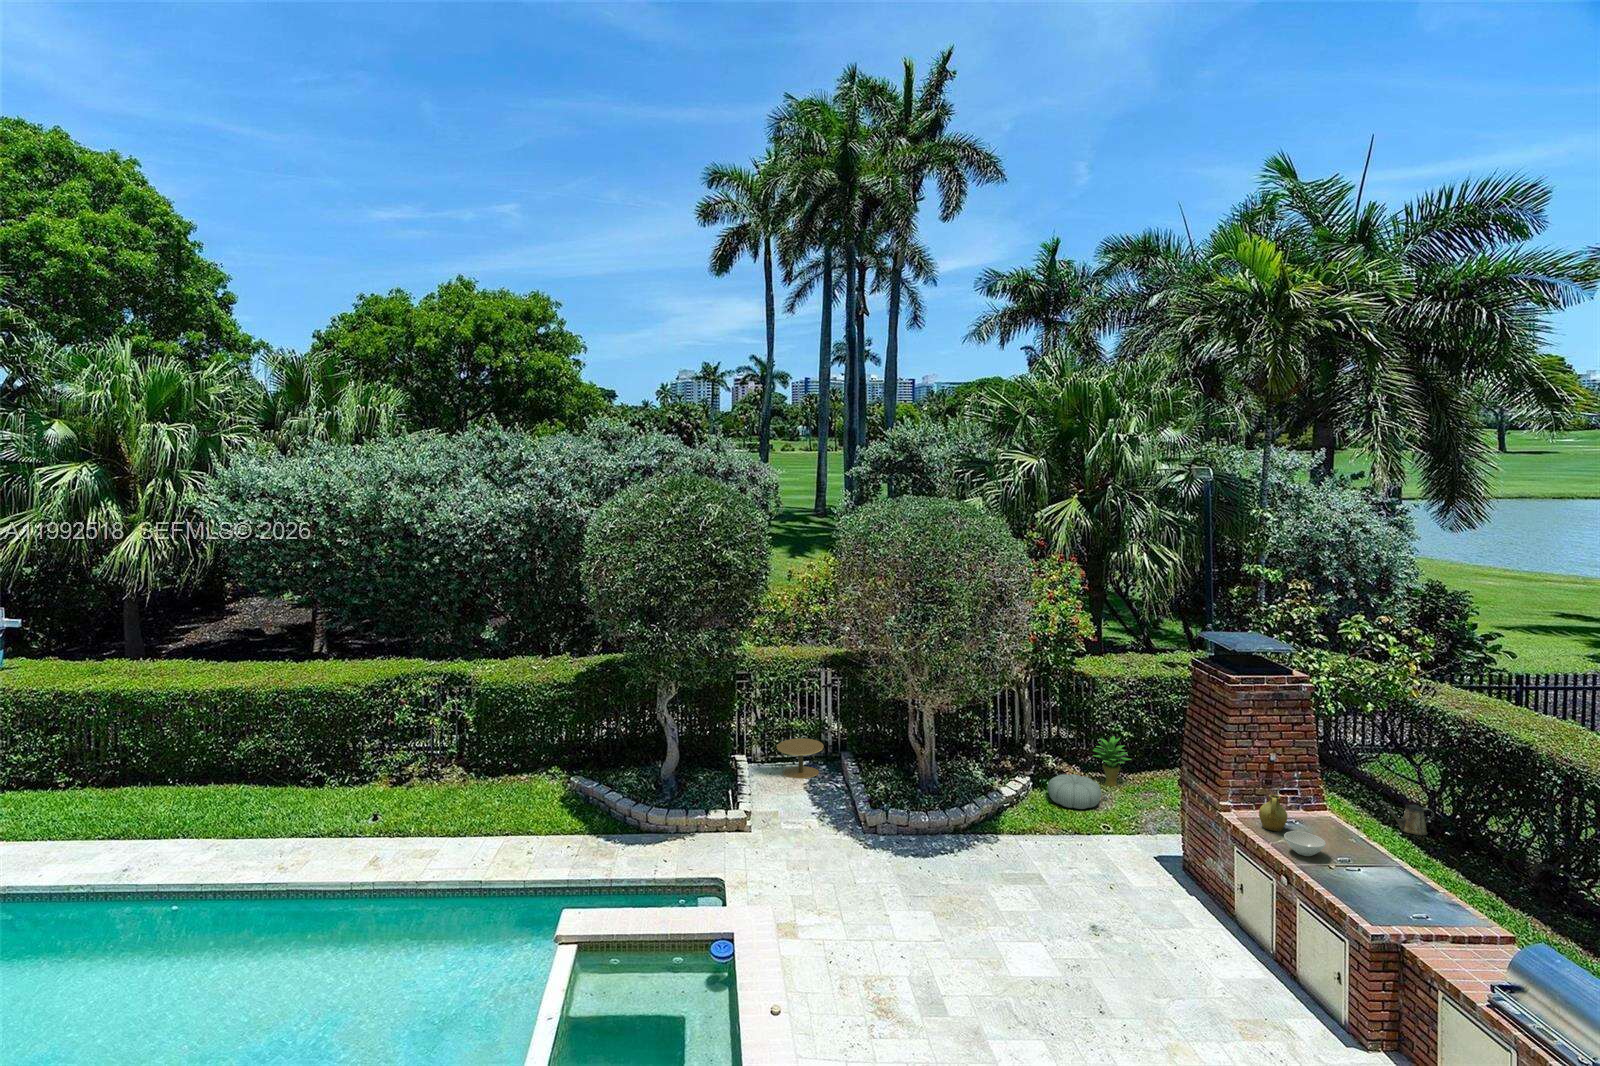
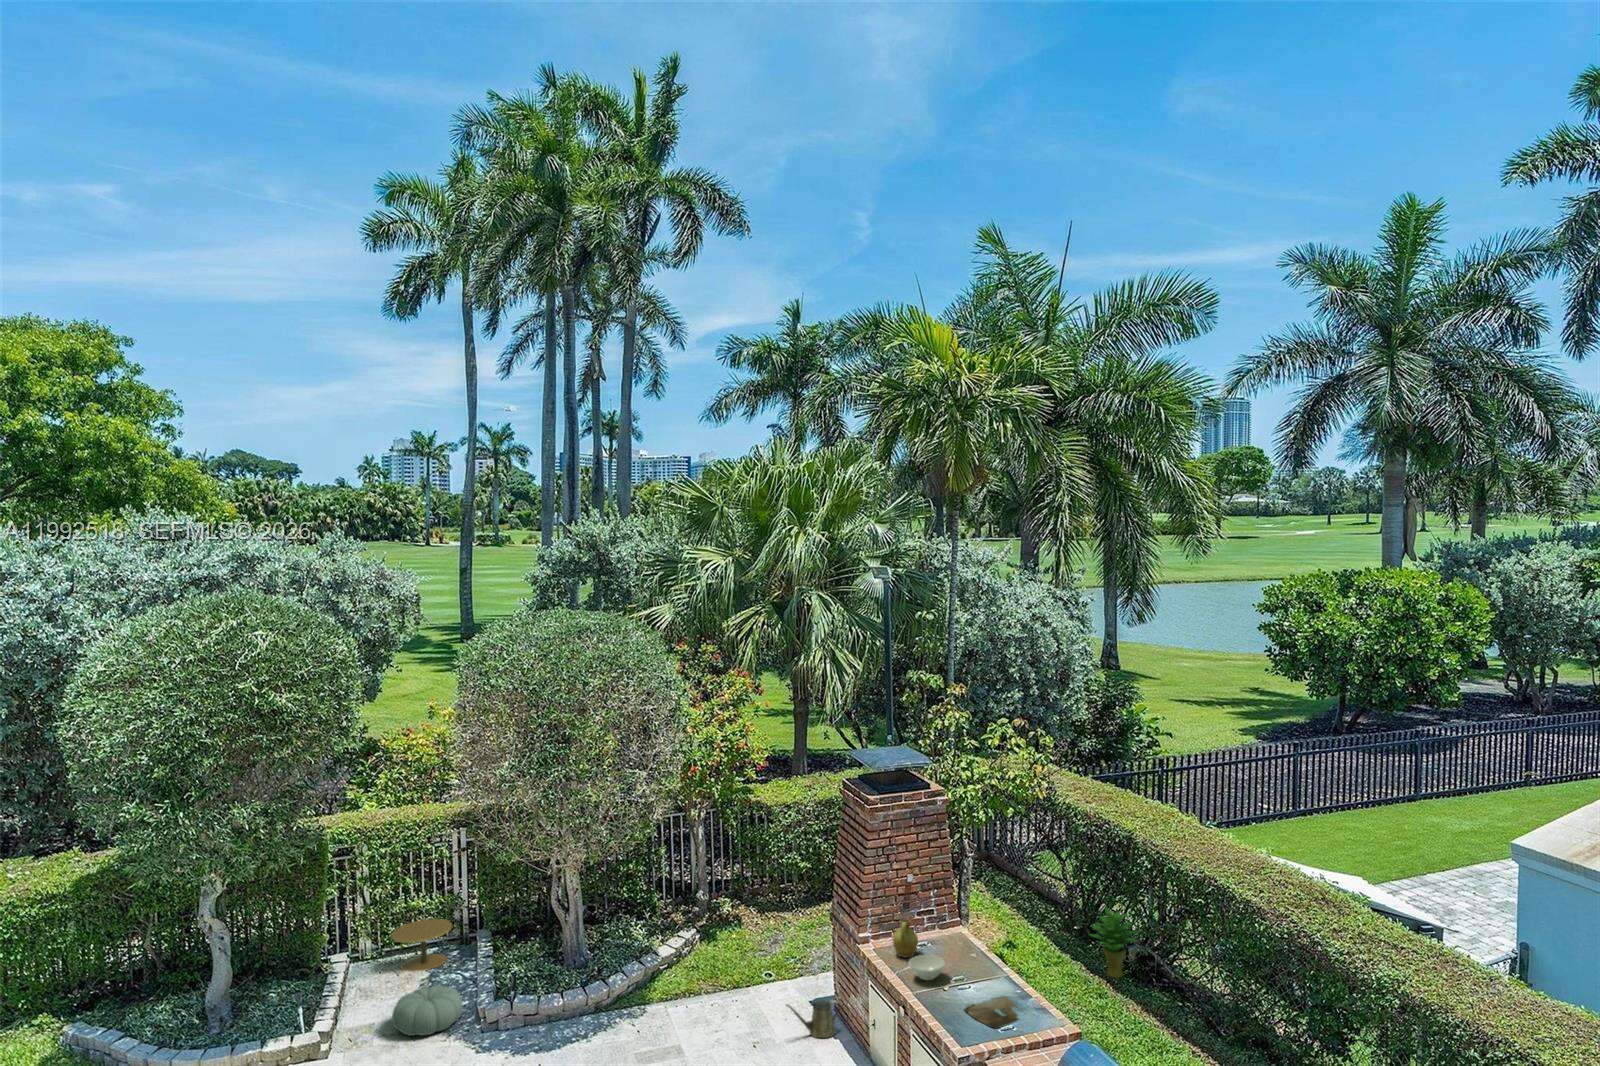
potted plant: present [1093,736,1131,787] -> present [1089,907,1137,978]
pouf: present [1048,774,1101,809] -> present [392,985,463,1036]
watering can: present [1380,801,1434,835] -> present [786,1000,841,1038]
cutting board: none [1357,883,1439,915] -> present [964,996,1019,1028]

